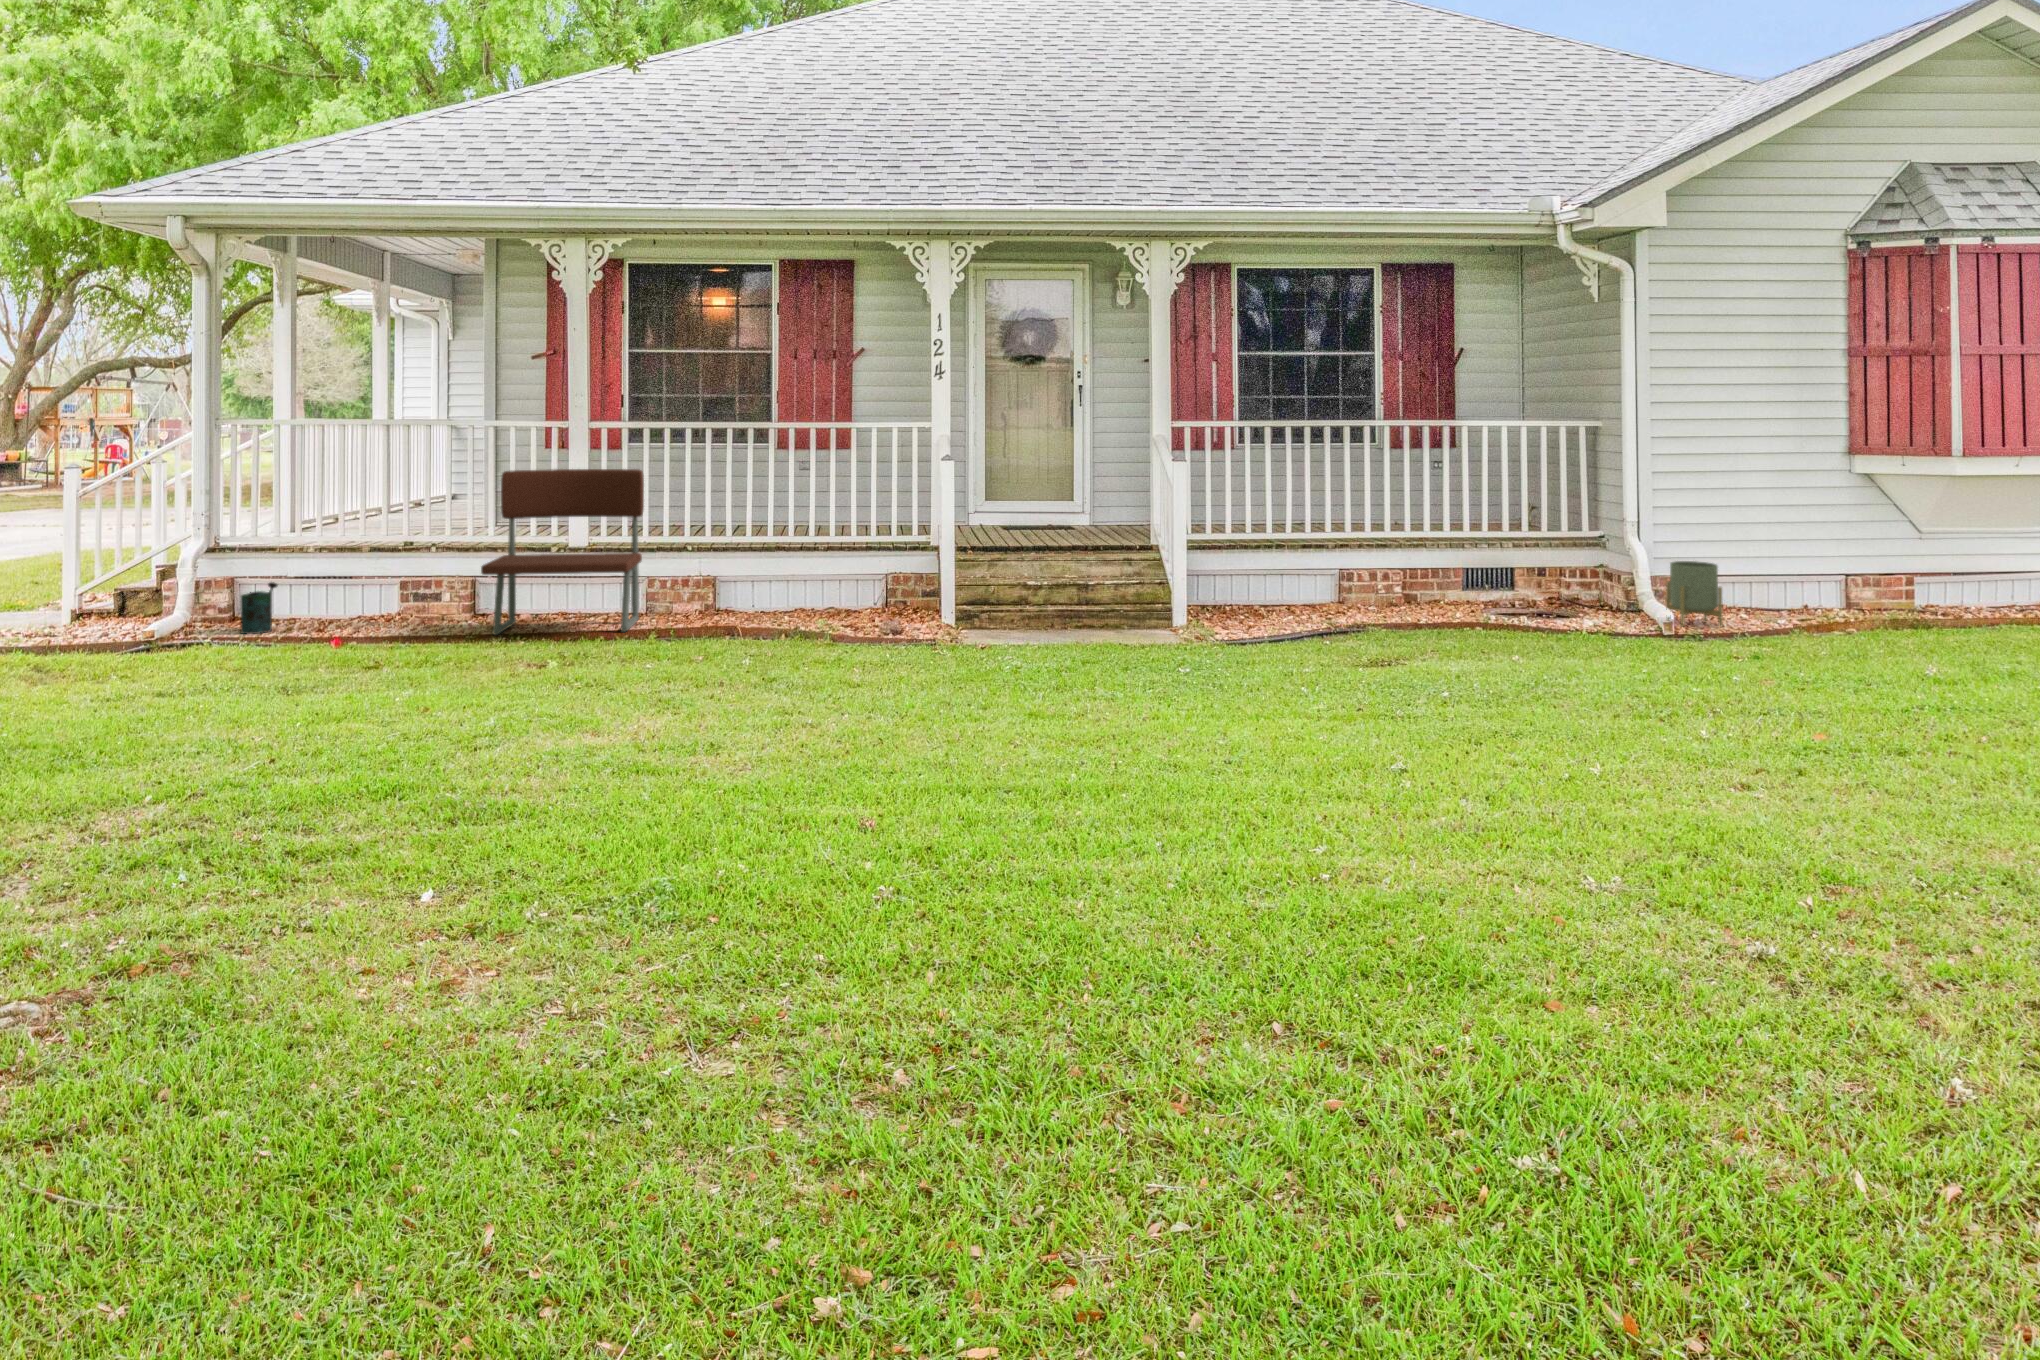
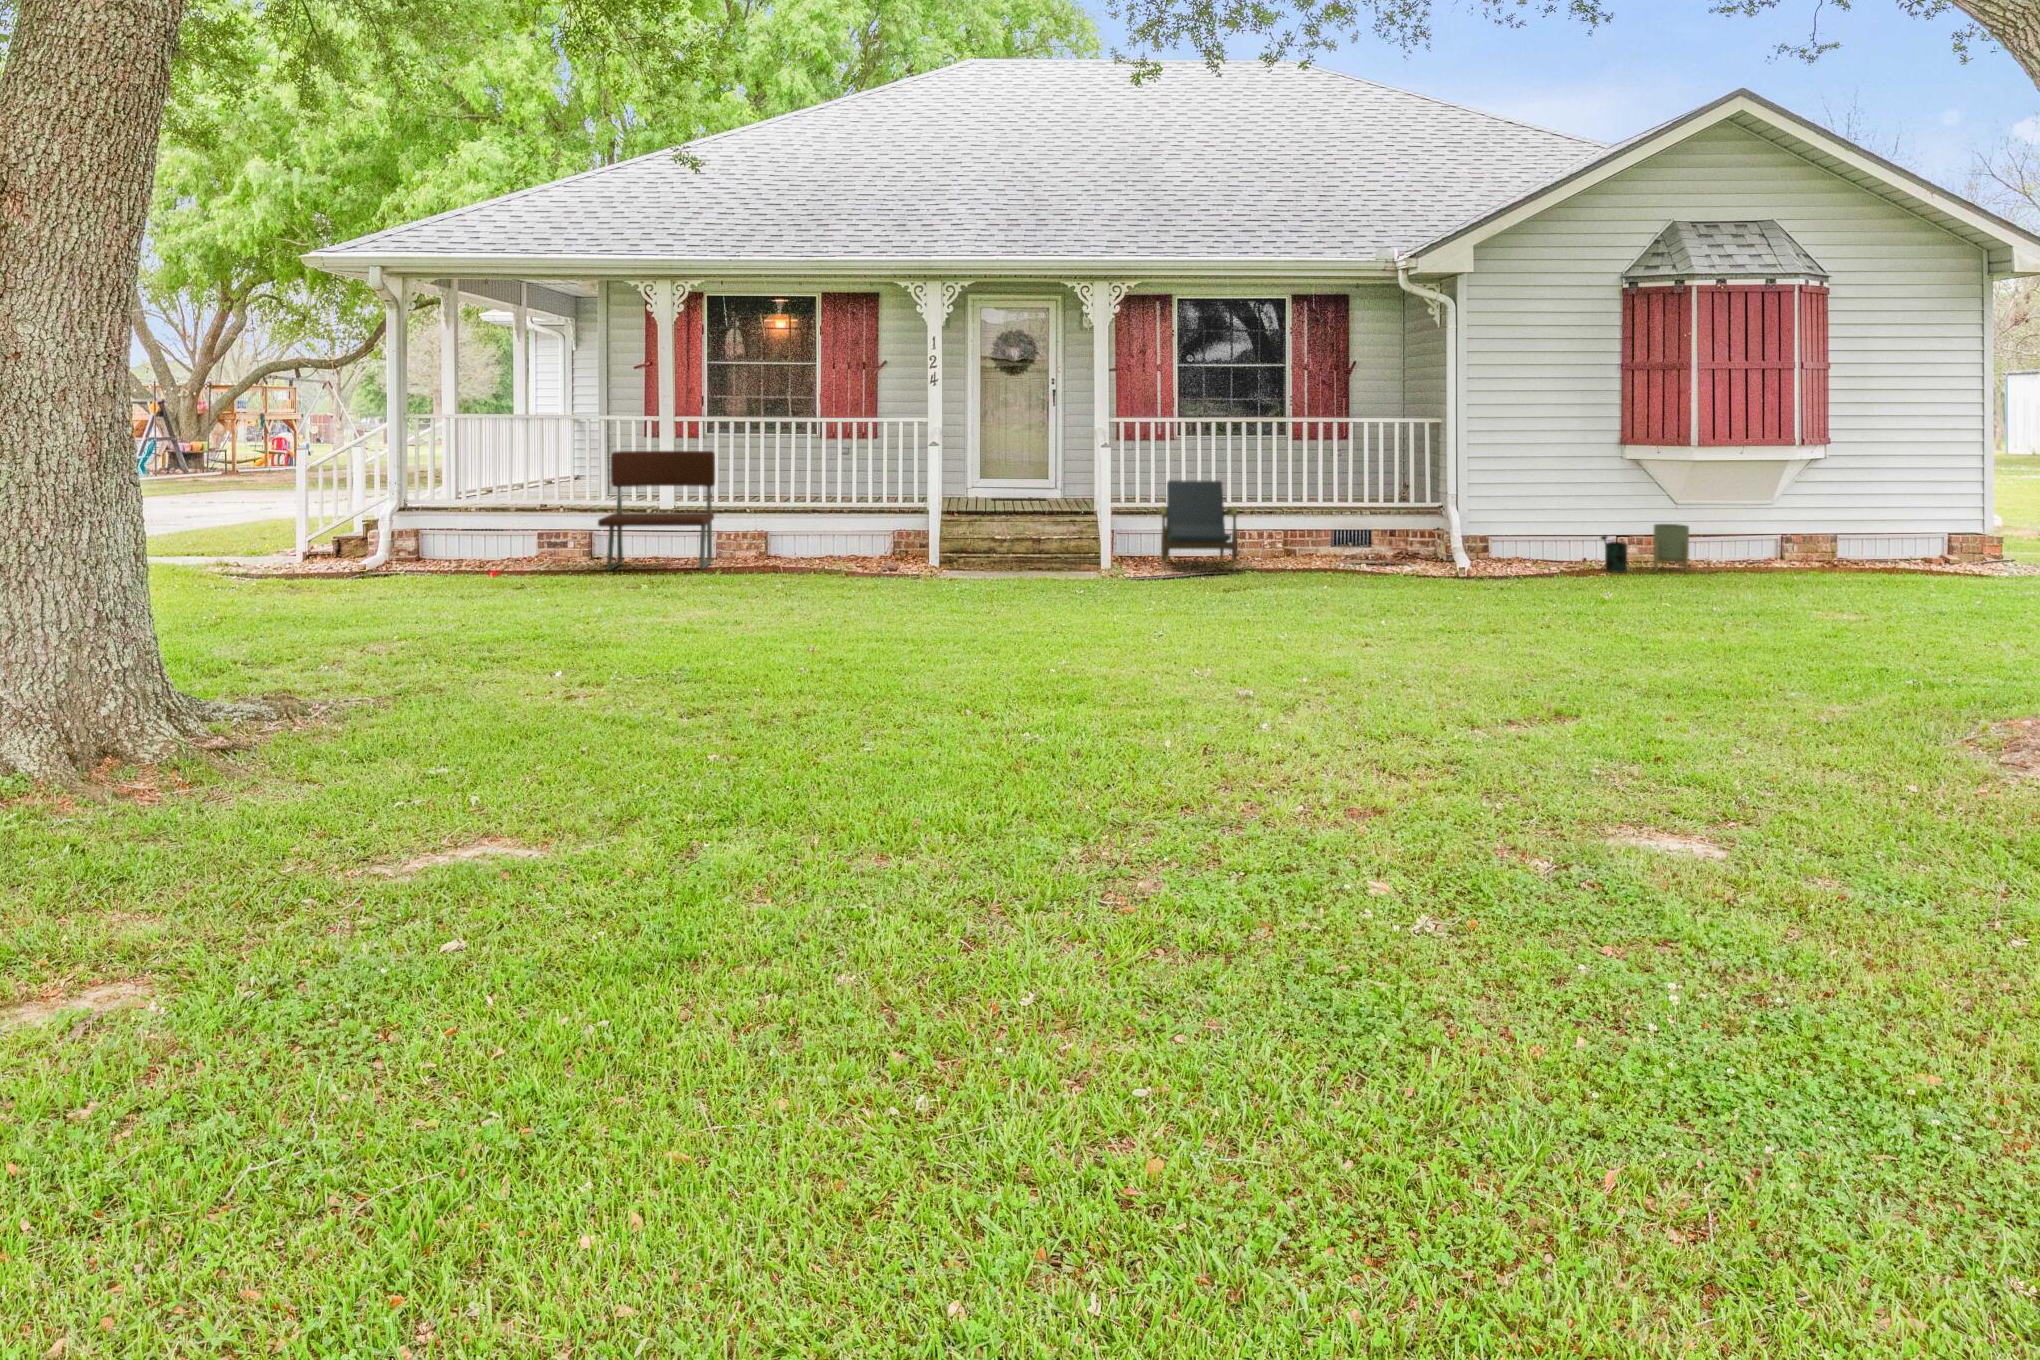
lounge chair: none [1243,504,1351,627] -> present [1161,480,1237,570]
planter: present [1666,561,1723,627] -> present [1653,524,1689,572]
watering can: present [241,582,278,634] -> present [1601,536,1627,573]

